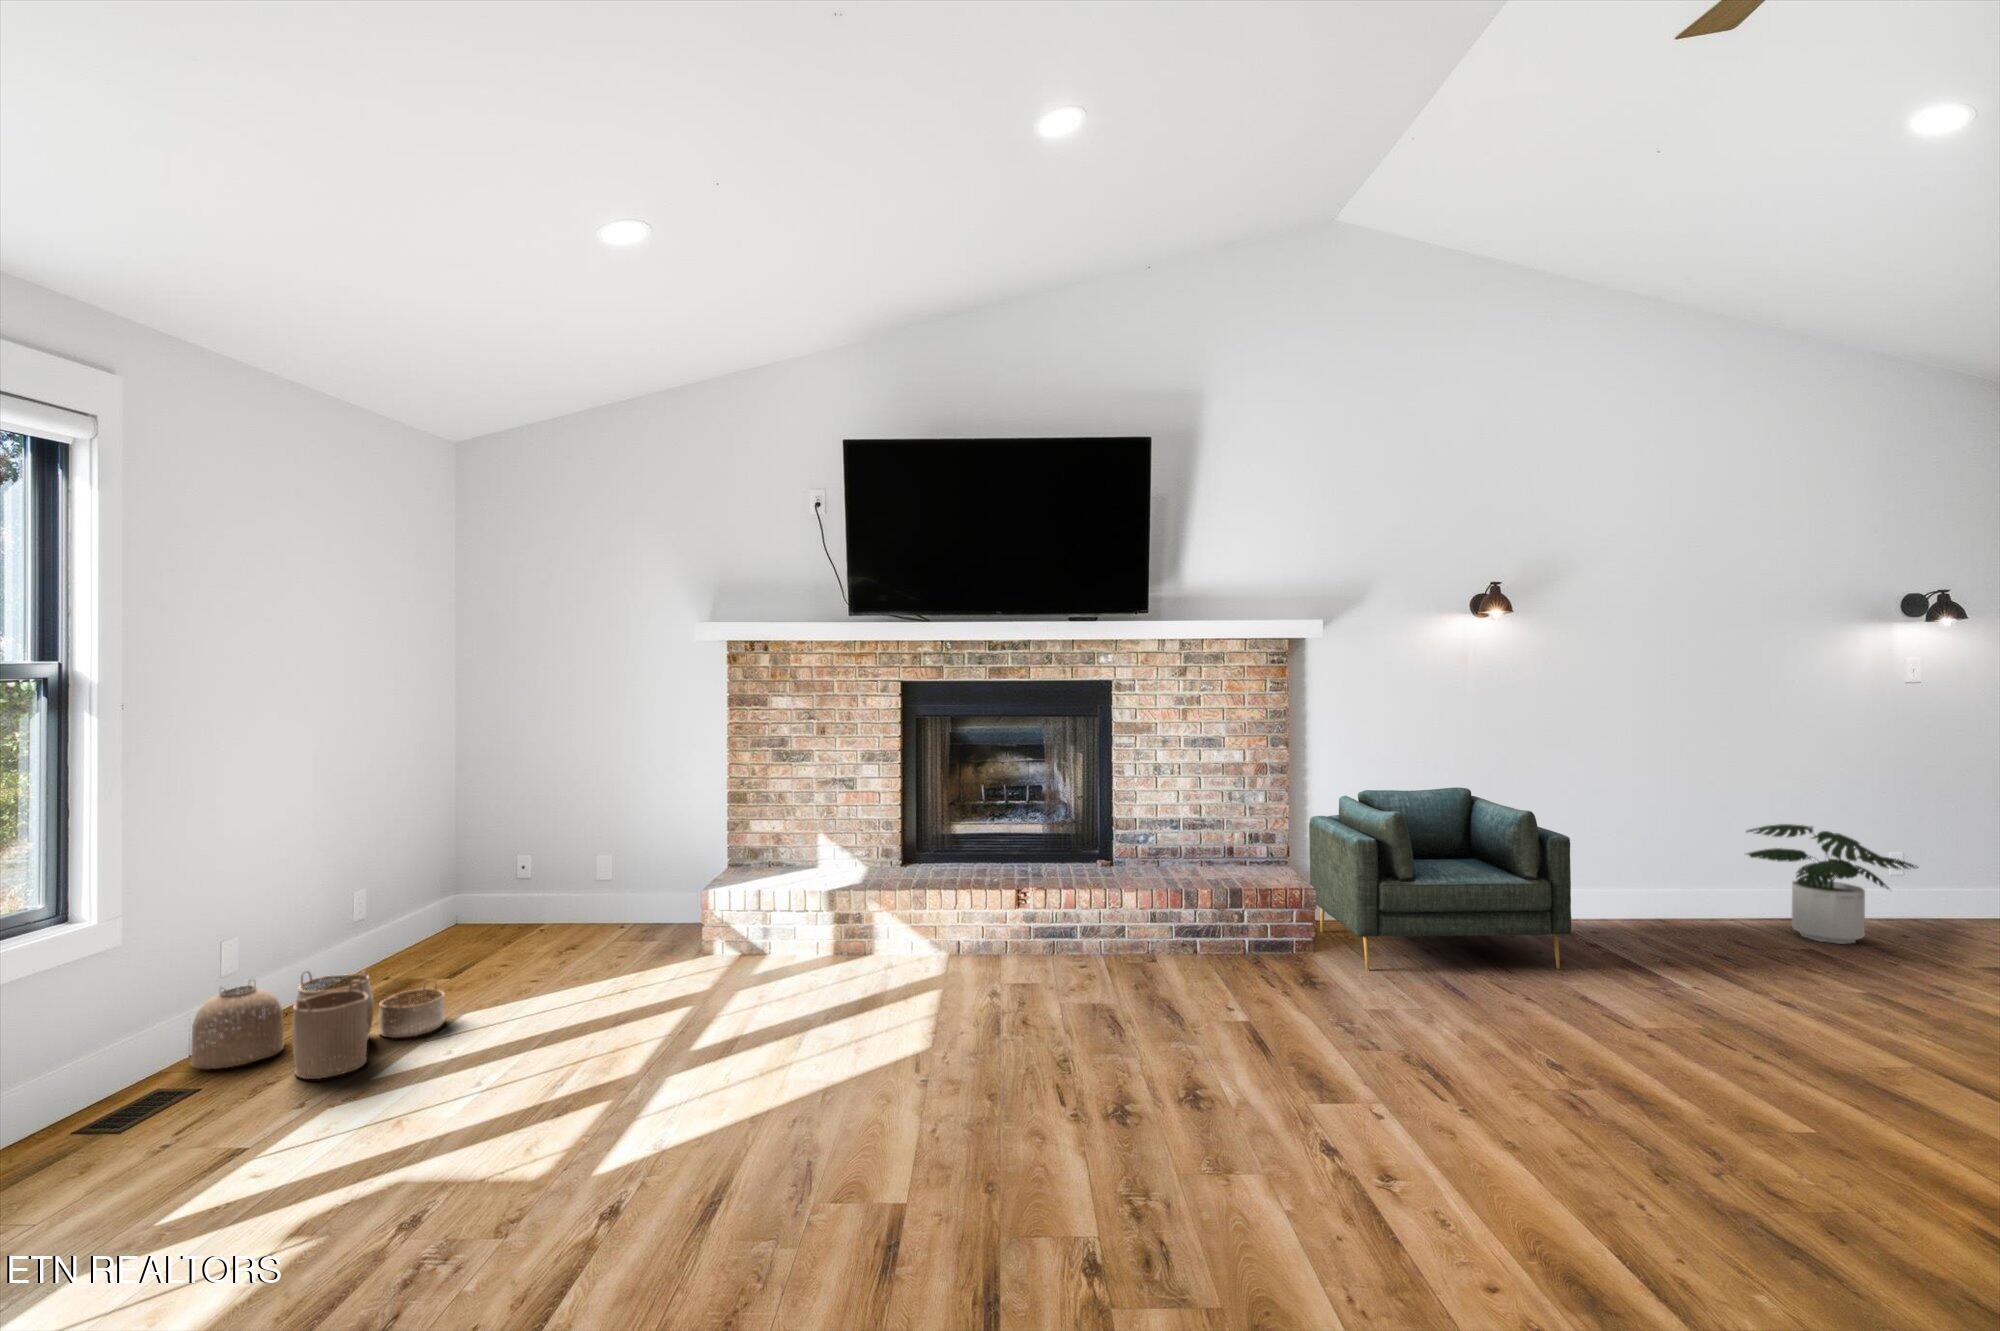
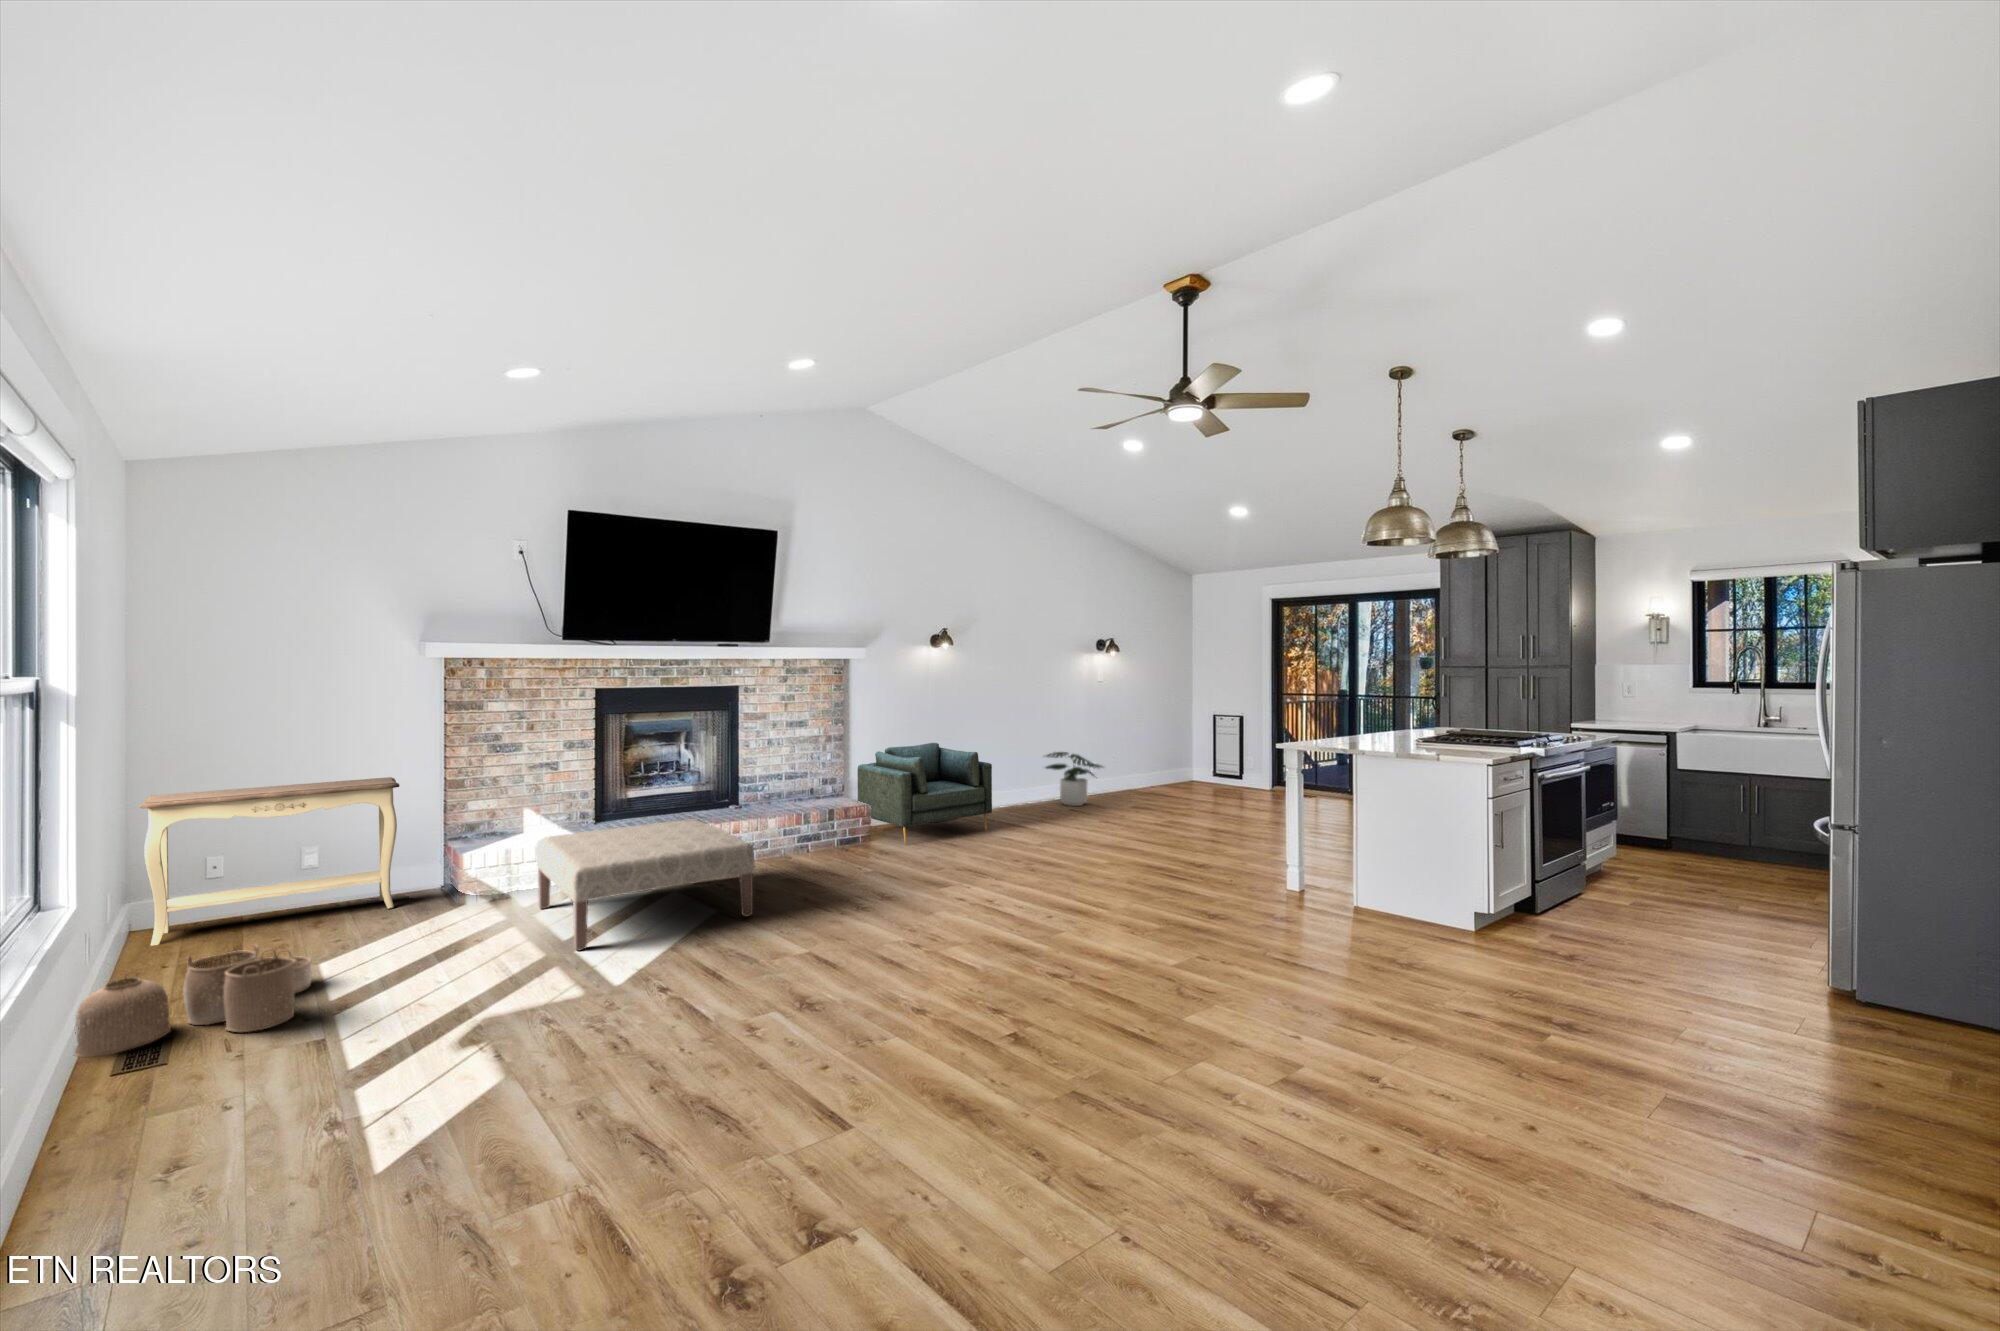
console table: none [437,783,676,944] -> present [140,777,400,946]
ottoman: none [691,879,979,1057] -> present [536,820,755,950]

